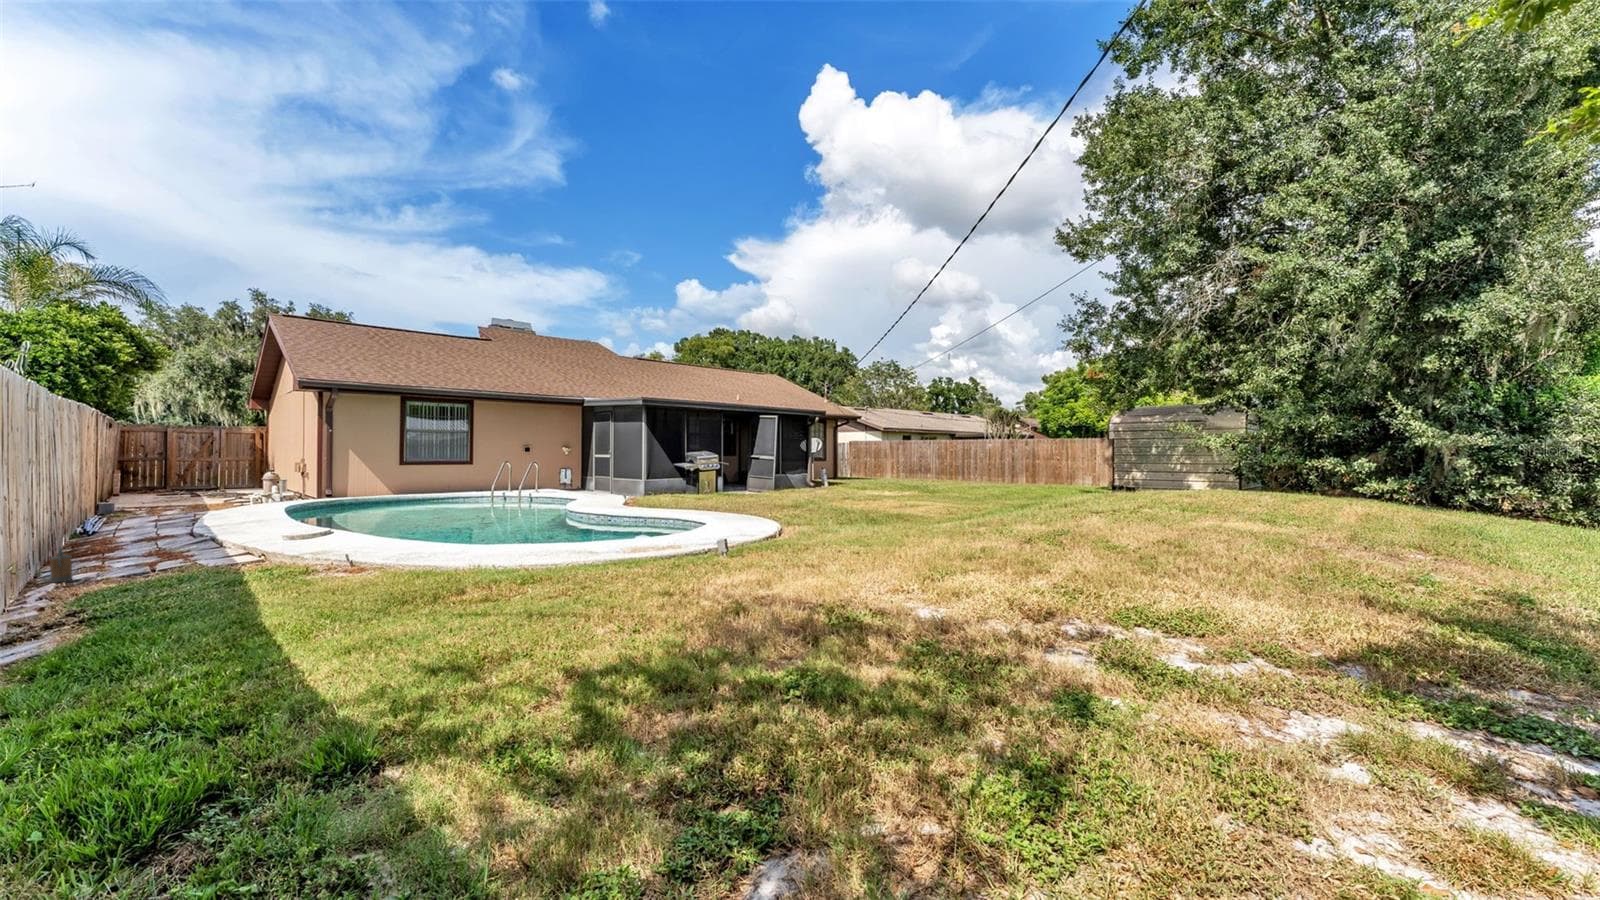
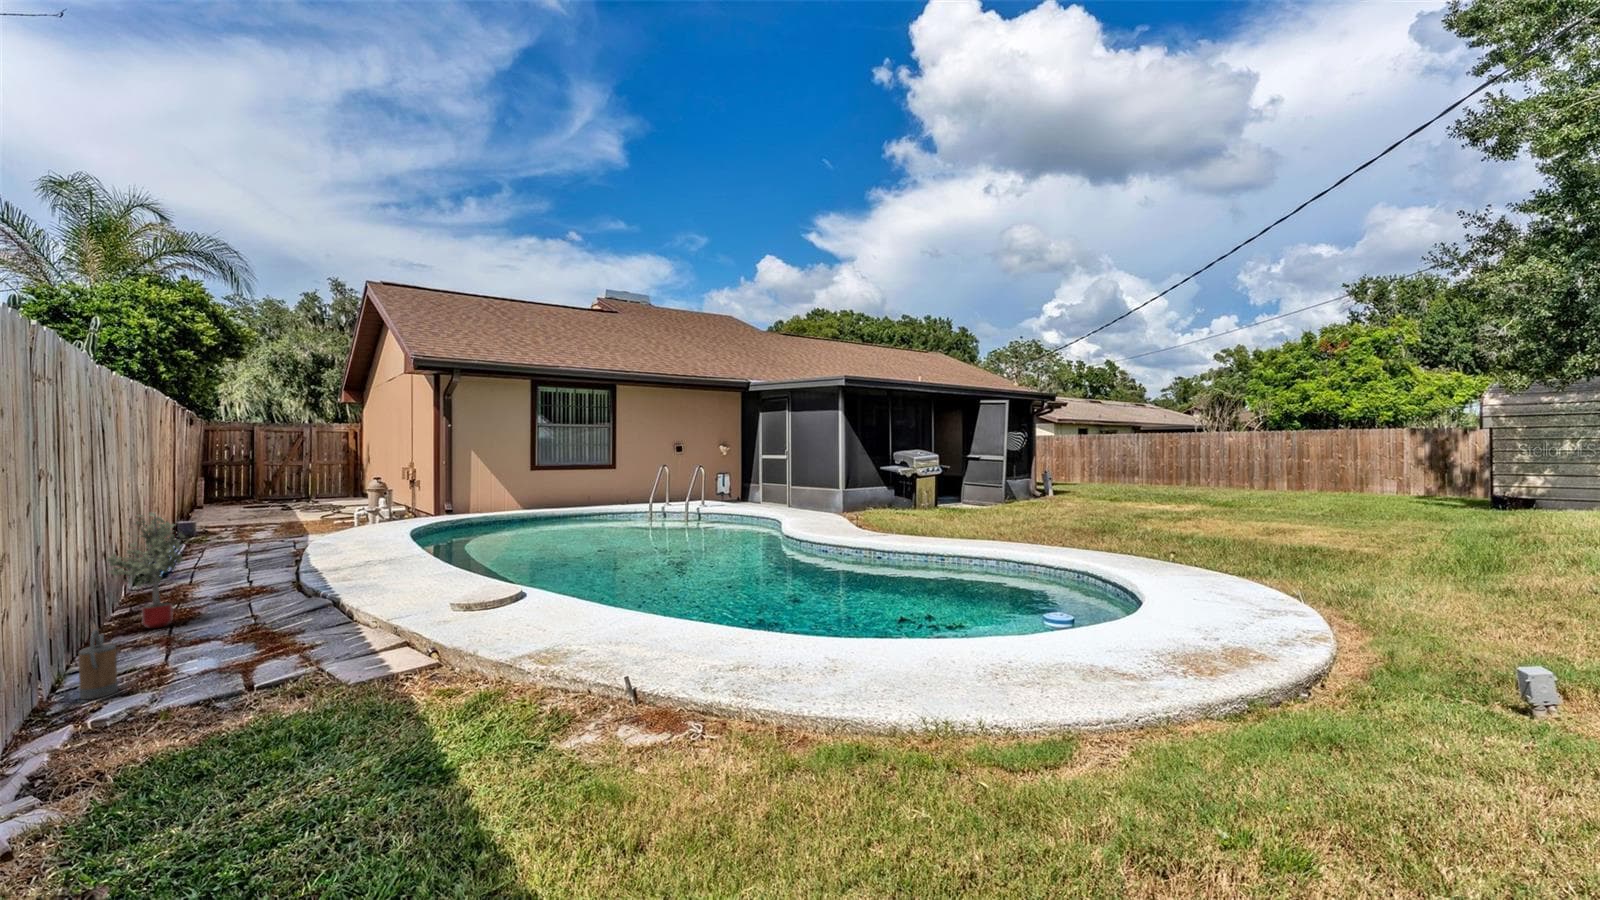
potted tree: none [57,488,112,558] -> present [107,512,185,628]

